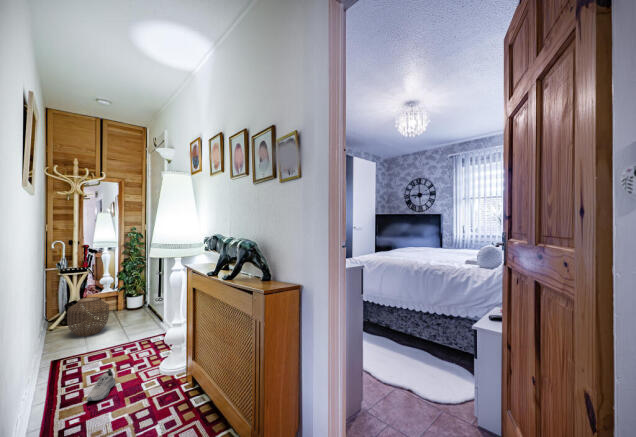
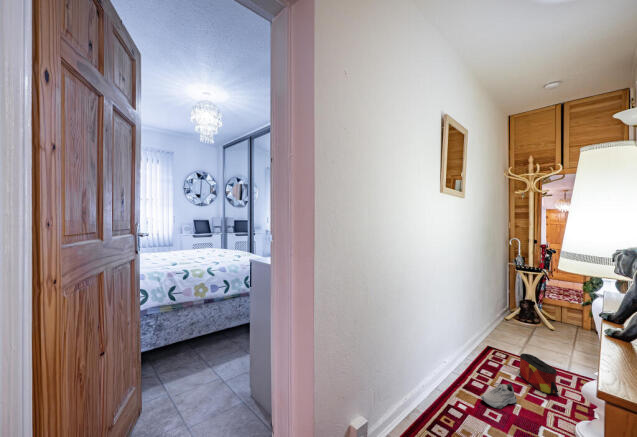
woven basket: present [67,297,109,336] -> none [514,300,557,341]
bag: none [98,340,137,366] -> present [519,353,558,394]

